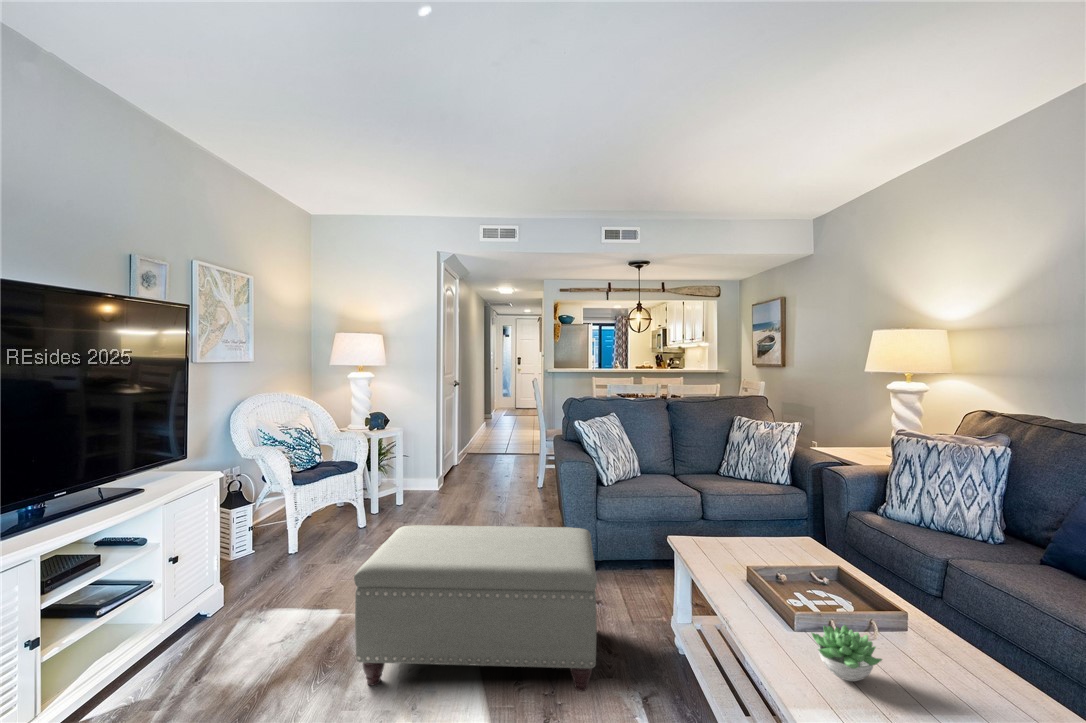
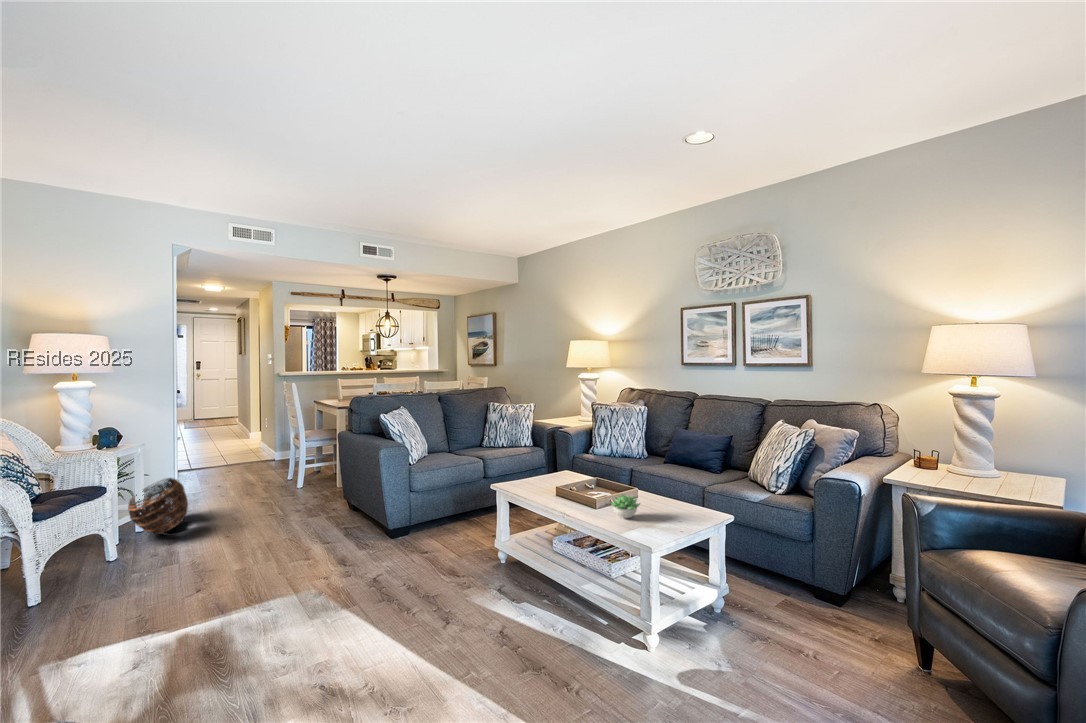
basket: none [386,460,436,510] -> present [128,478,188,534]
ottoman: present [354,525,597,691] -> none [257,493,467,656]

